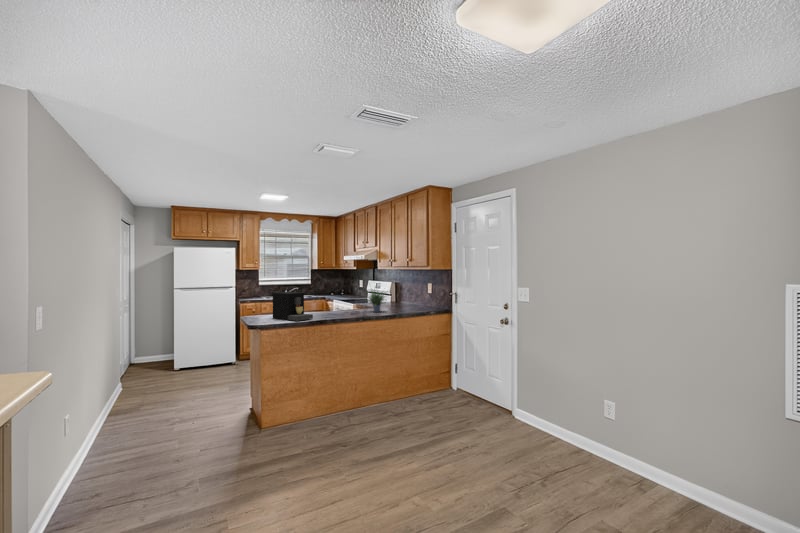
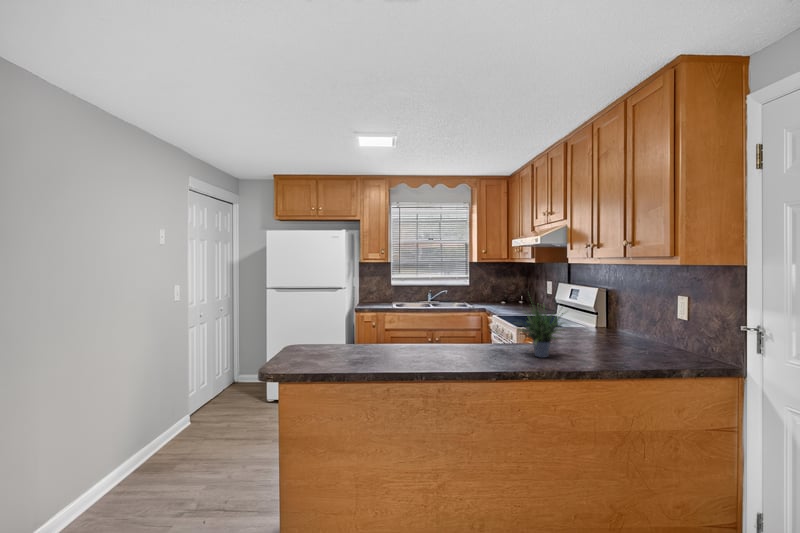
coffee maker: present [273,292,313,321] -> none [316,307,379,373]

